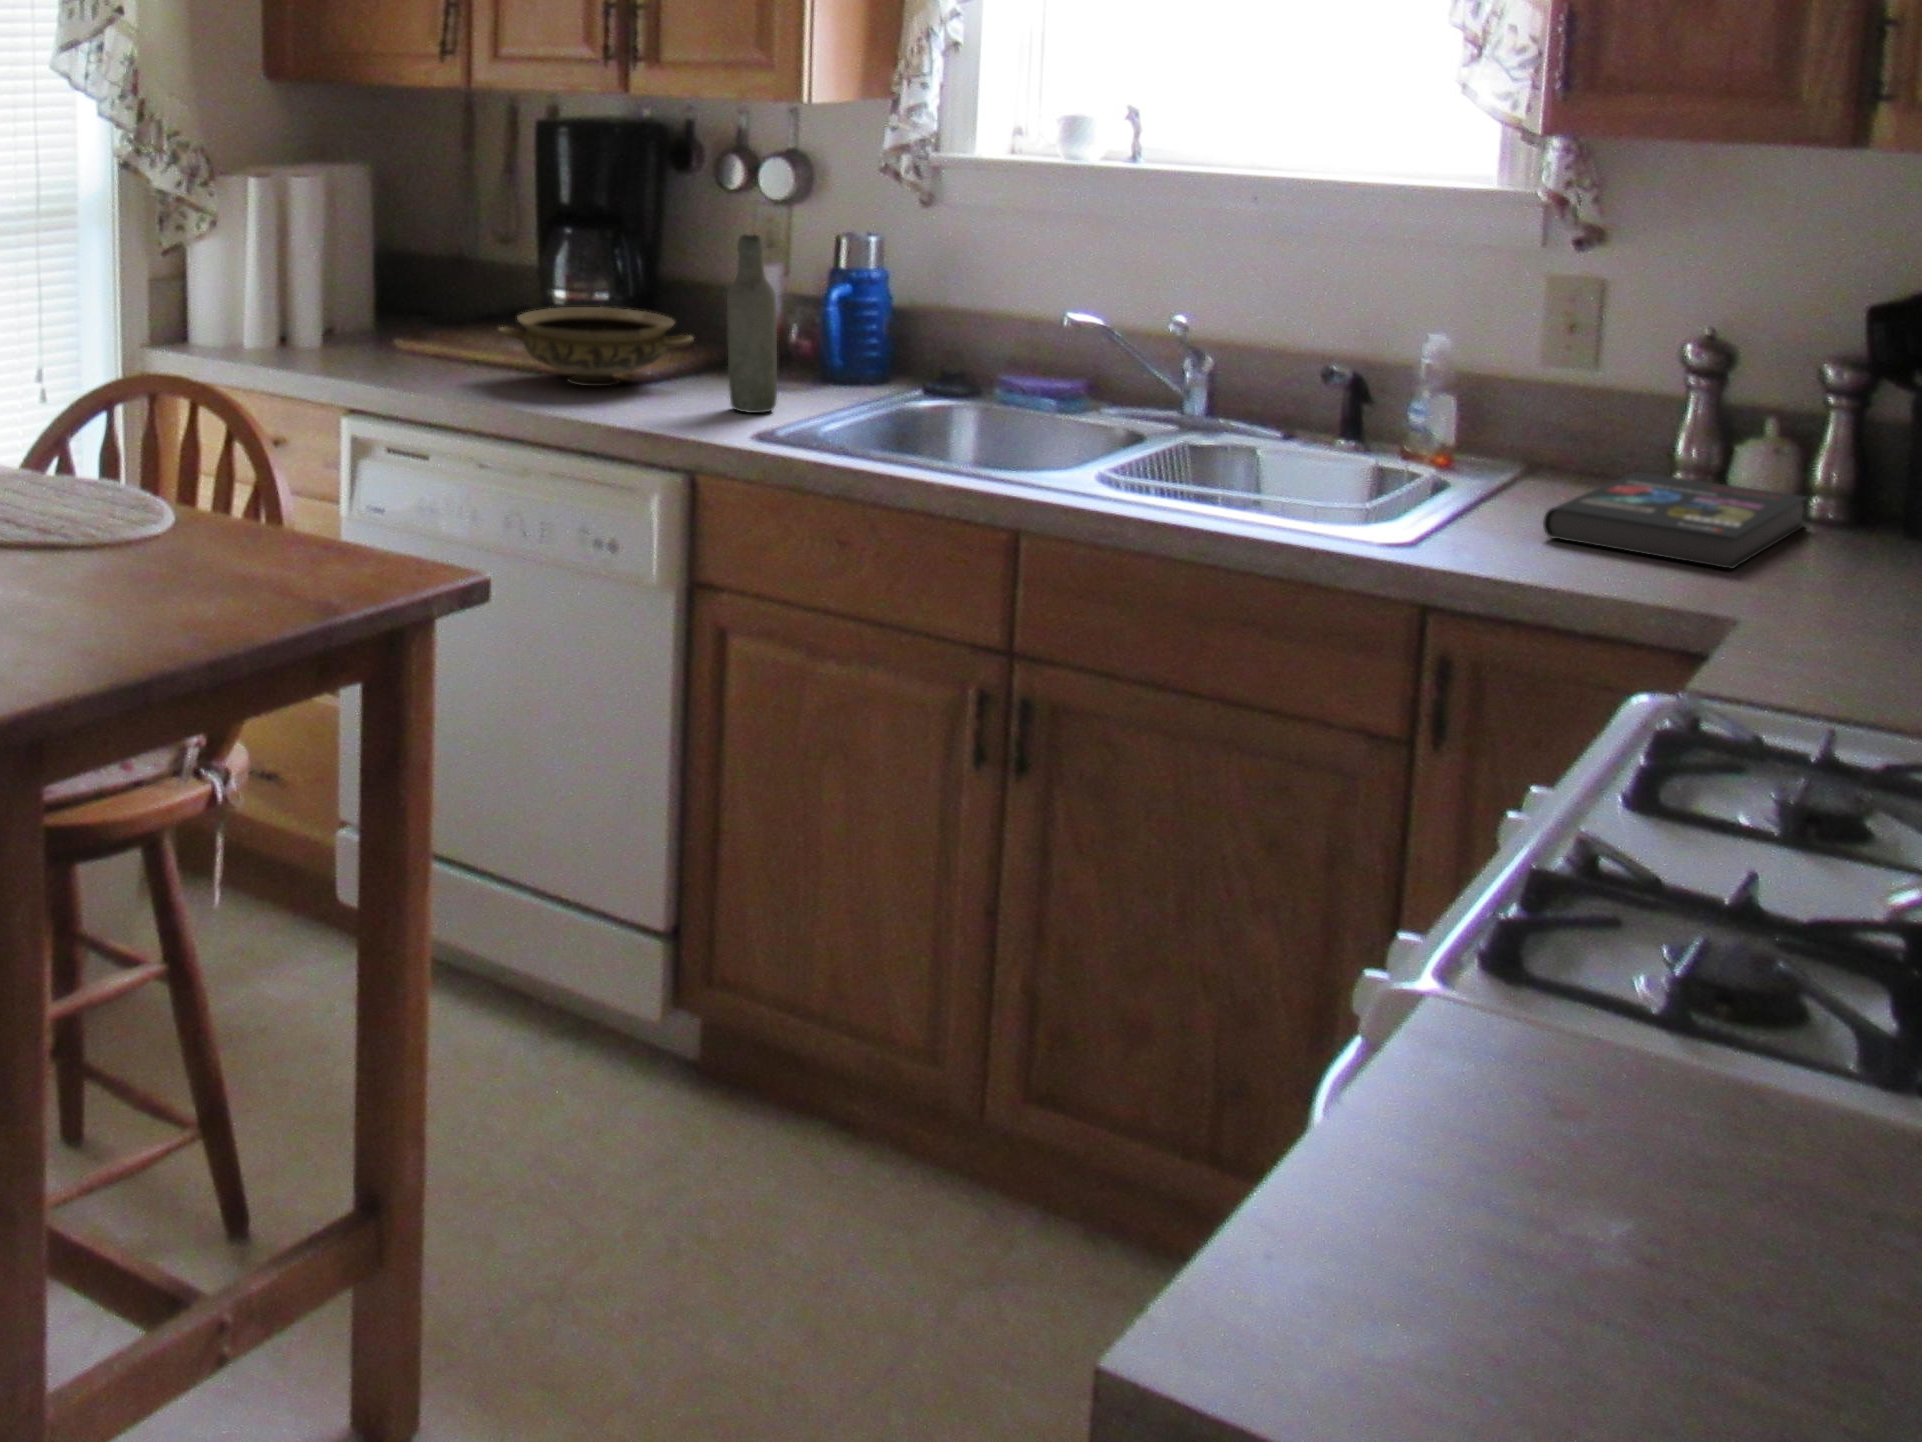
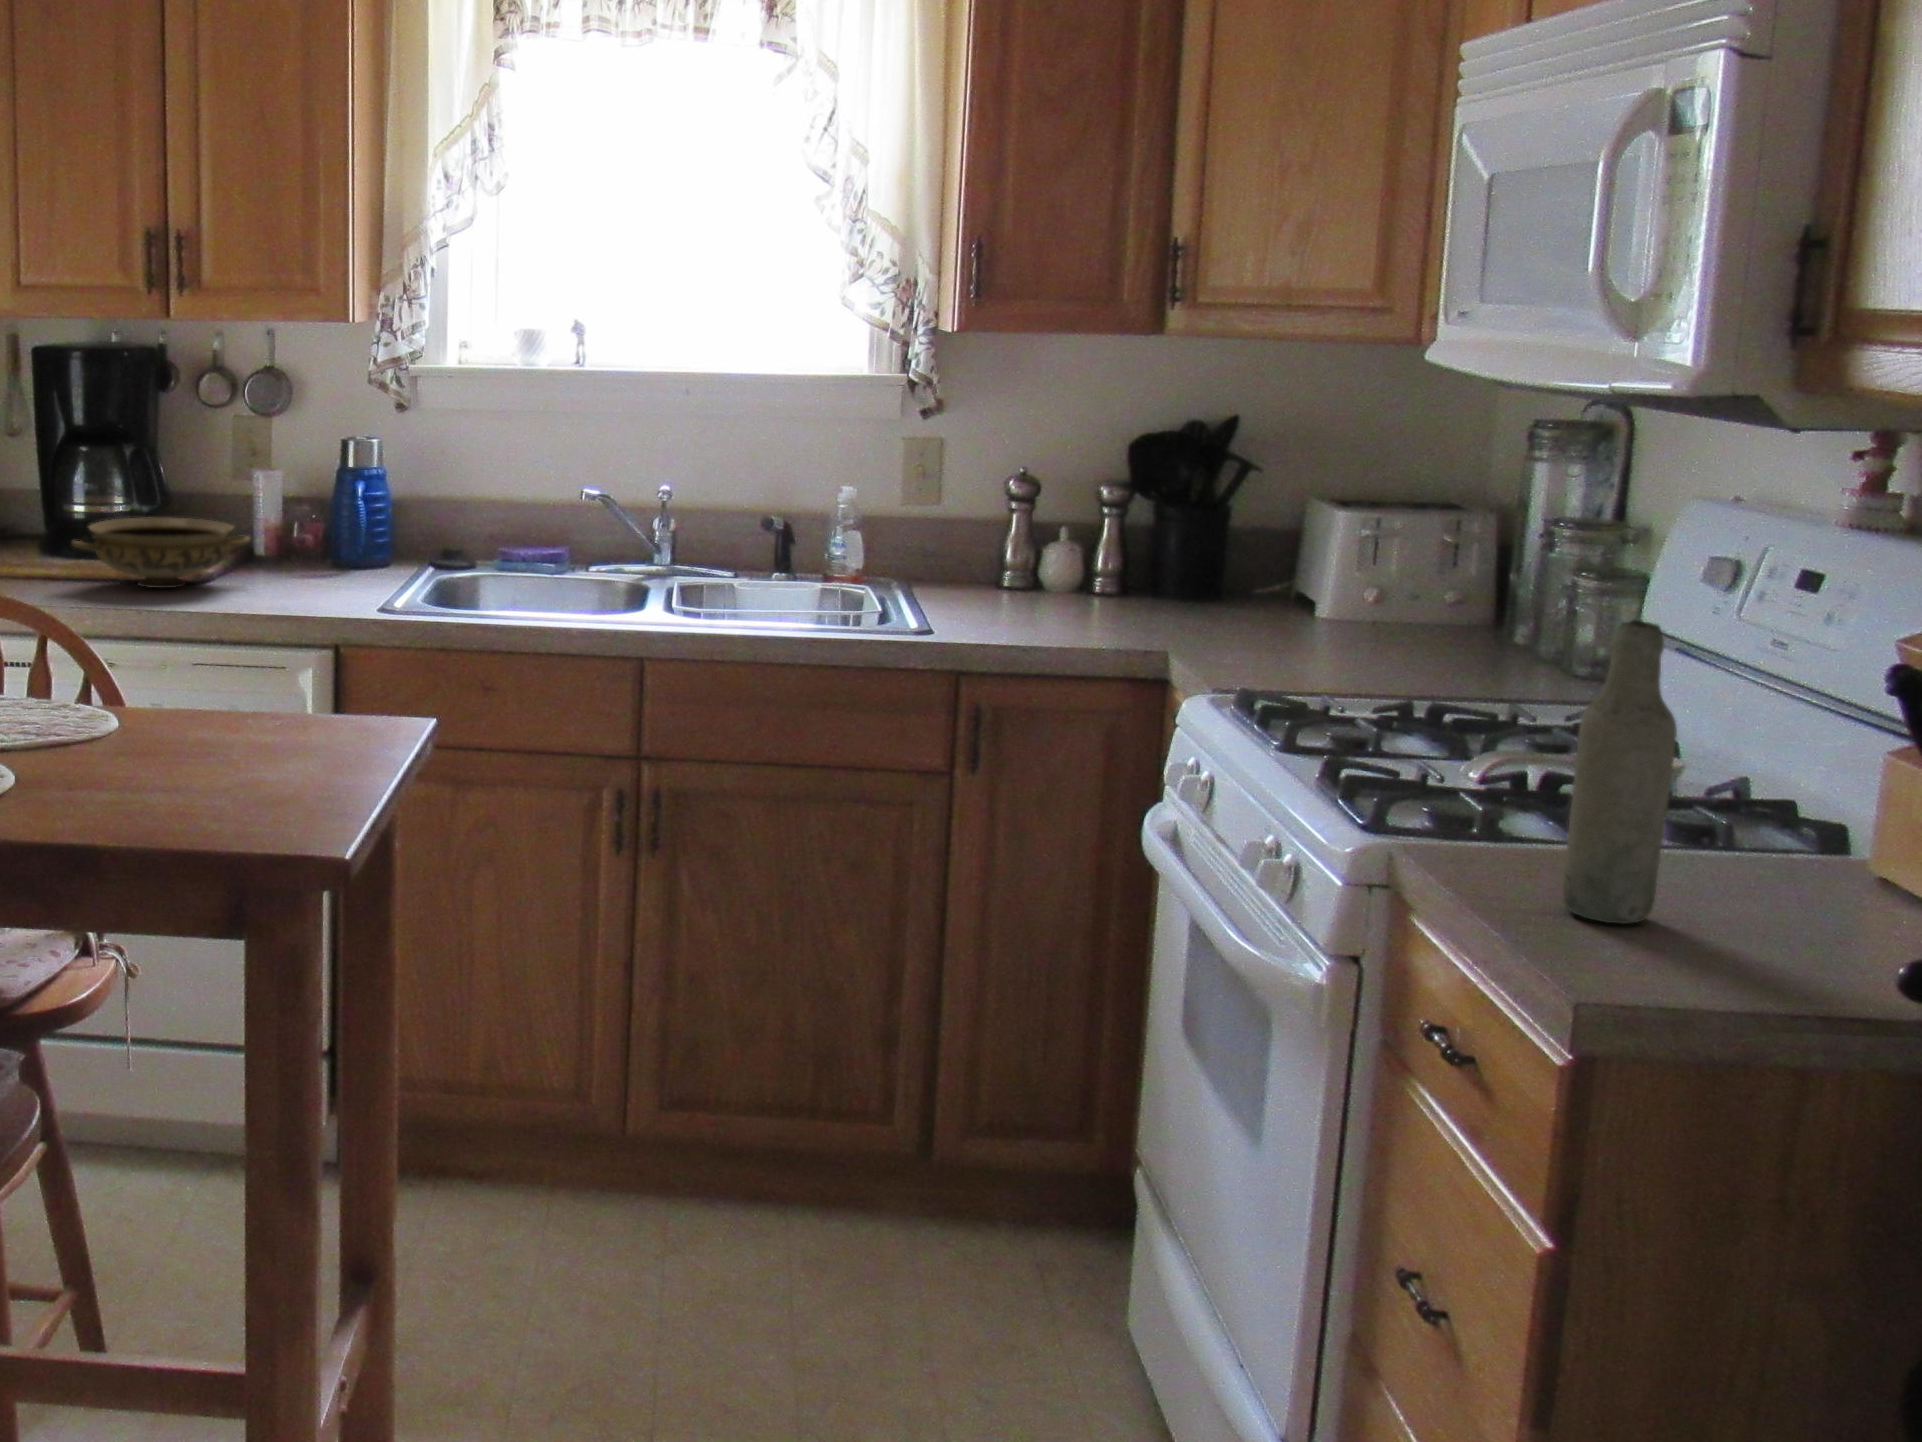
bottle: present [727,235,777,413] -> present [1563,619,1677,924]
book: present [1543,472,1807,569] -> none [984,574,1113,625]

